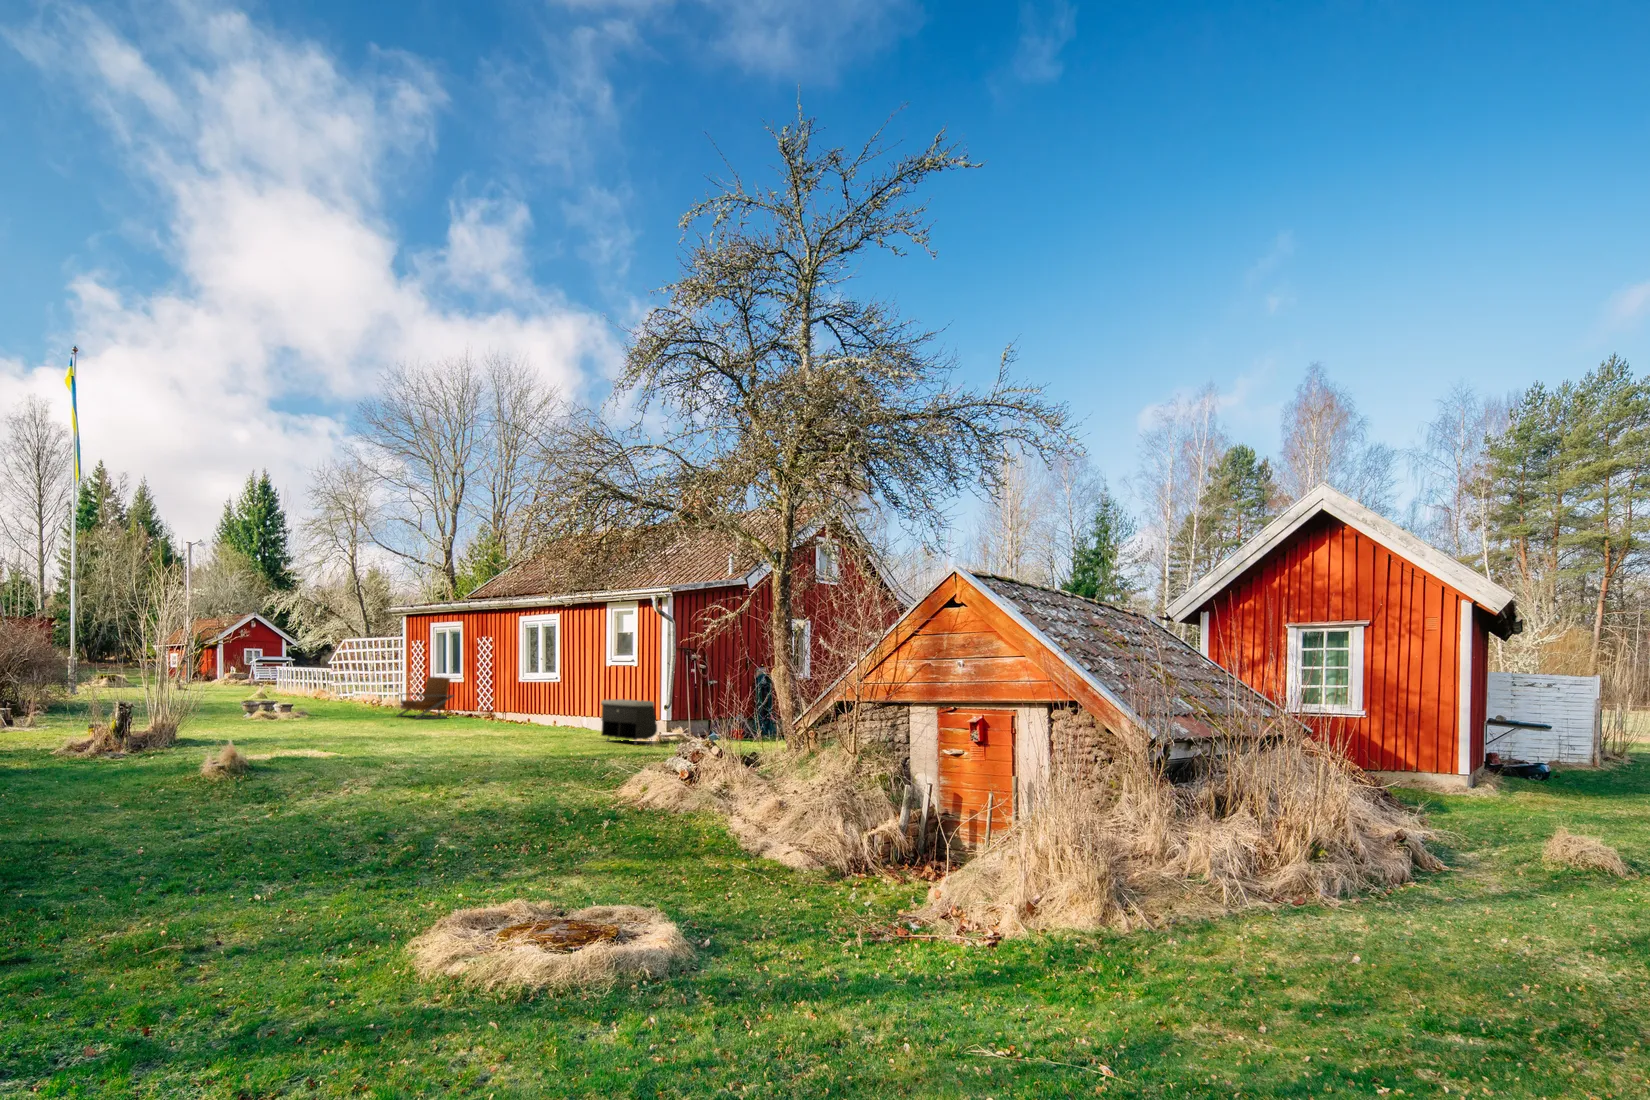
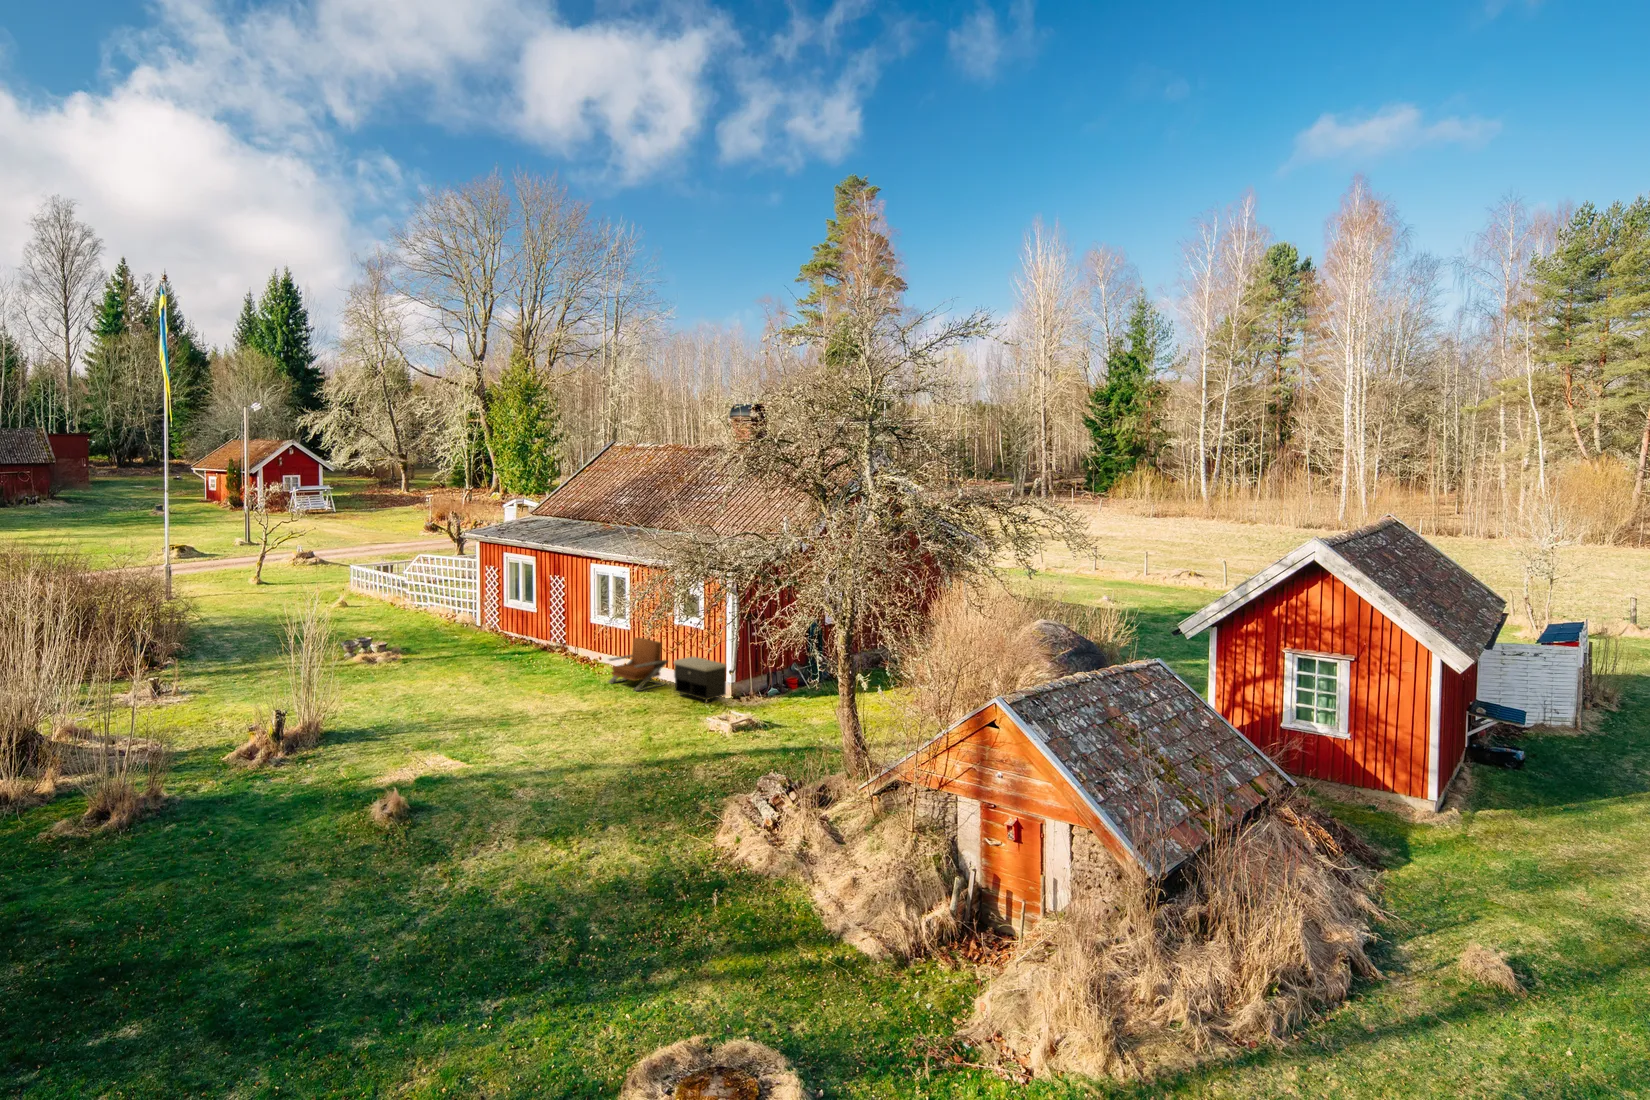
lounge chair: present [397,677,454,719] -> present [608,638,668,691]

